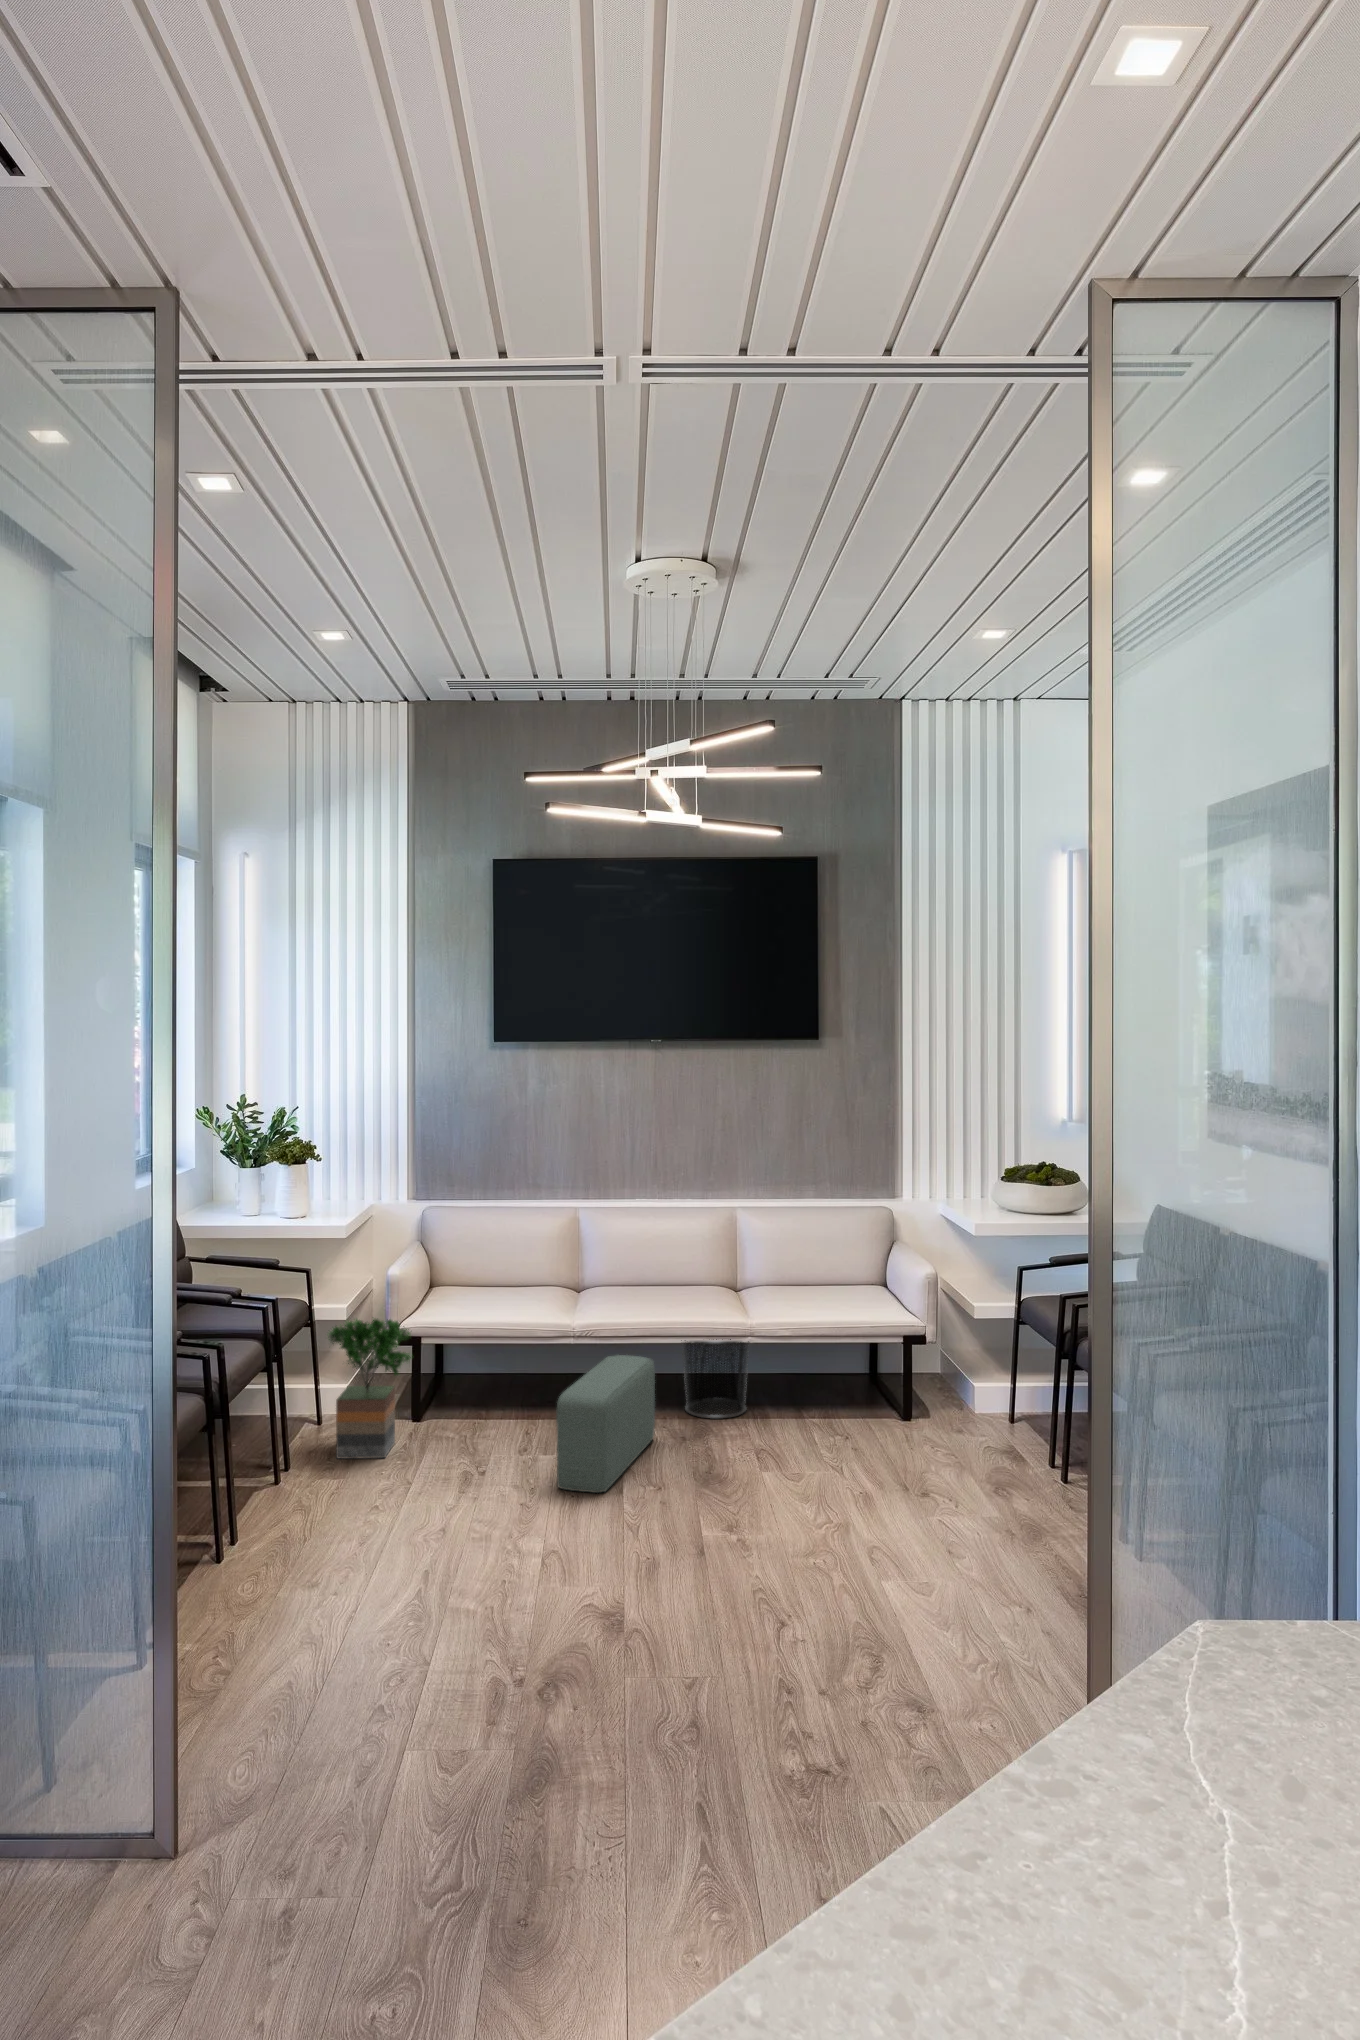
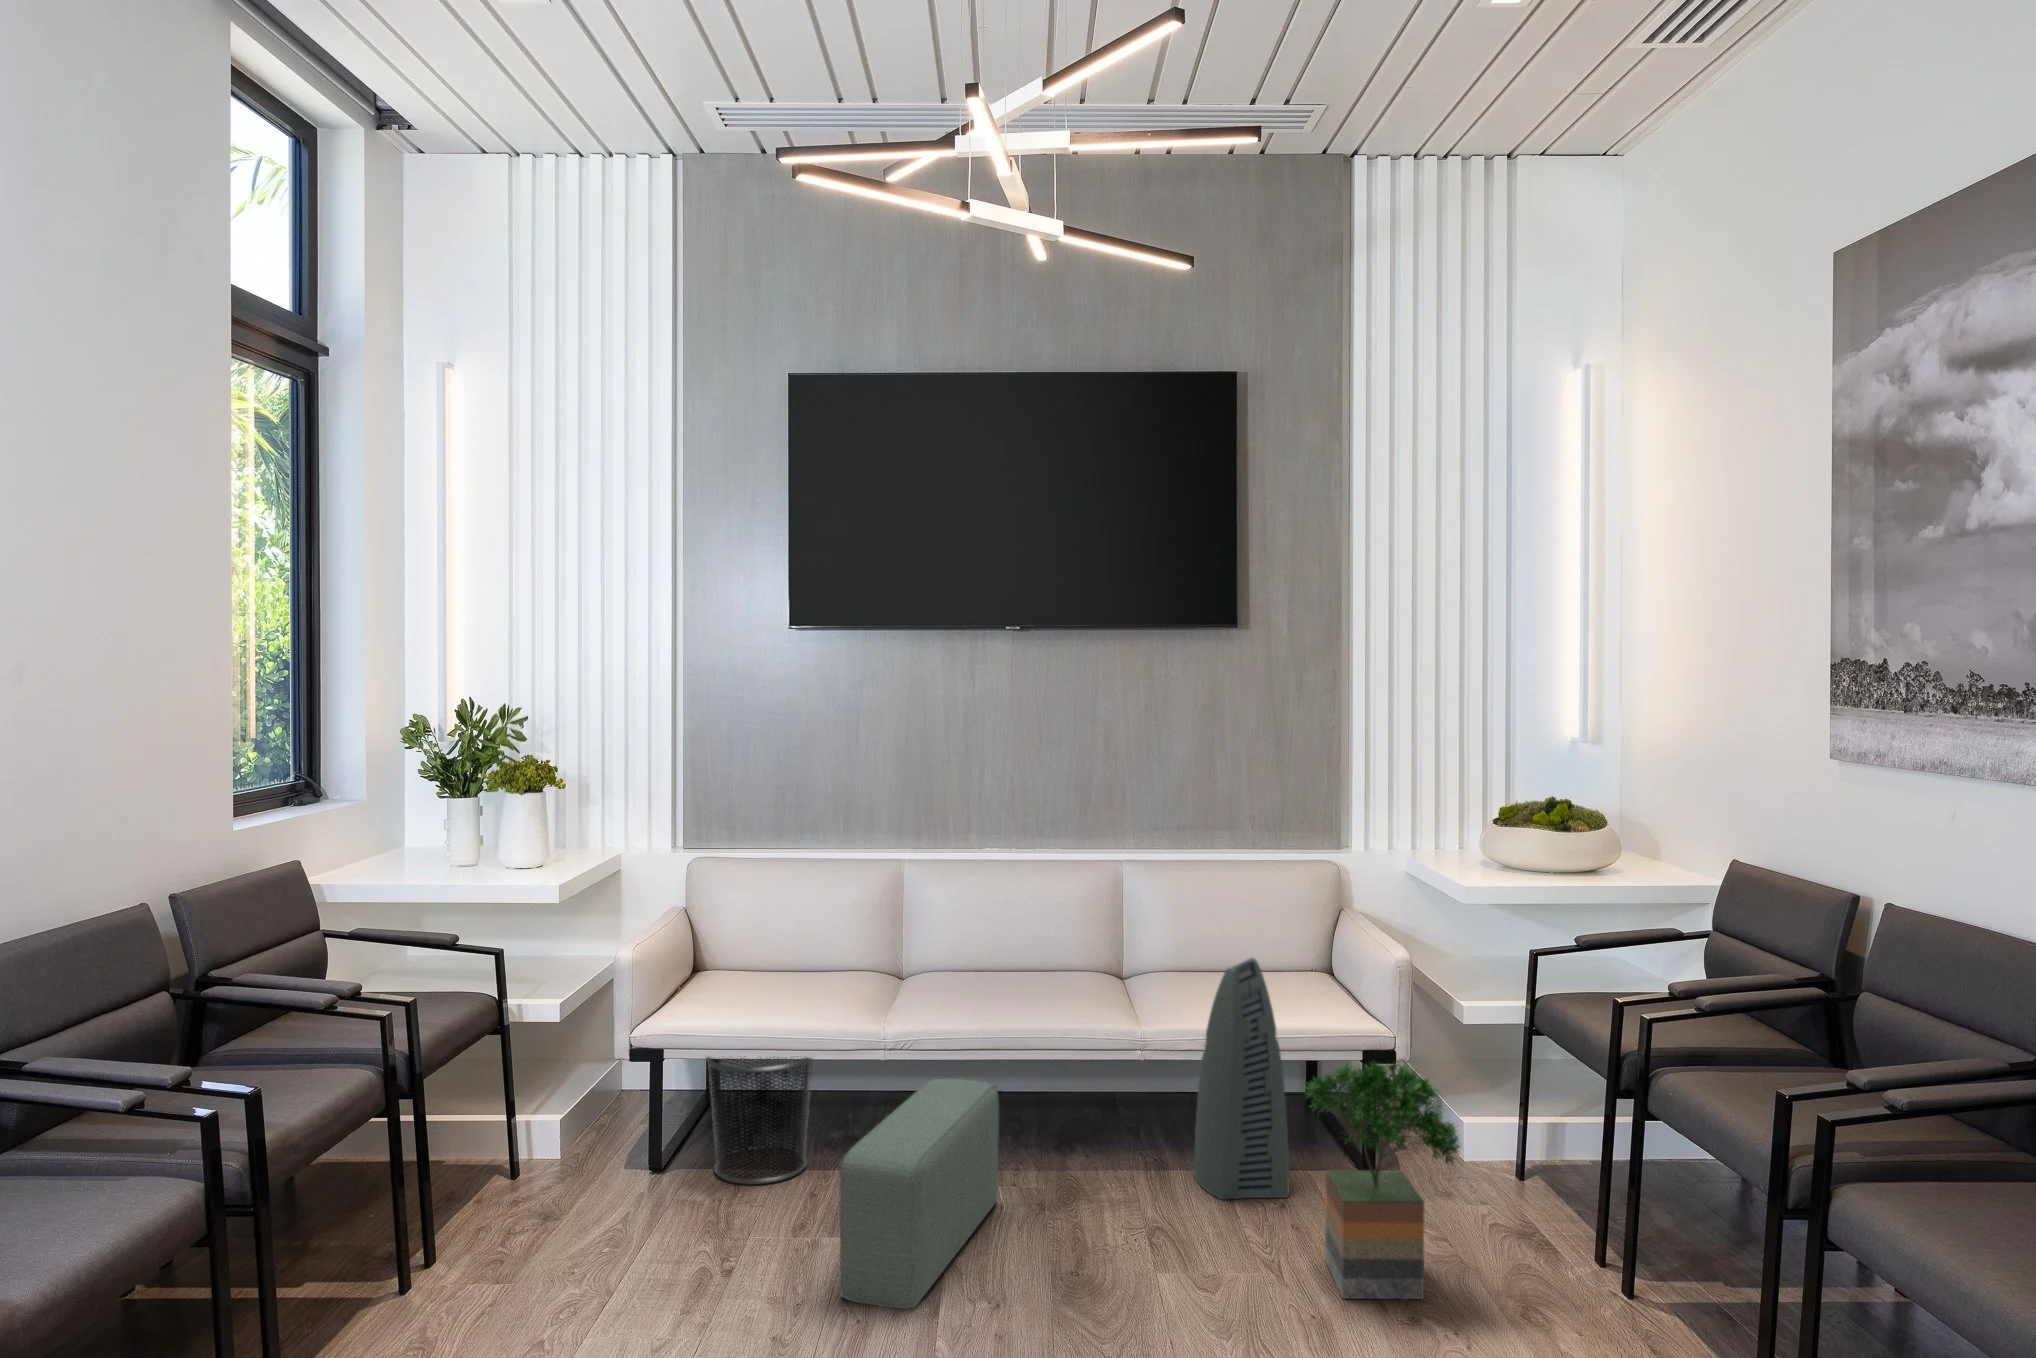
air purifier: none [788,1273,852,1436] -> present [1194,958,1289,1199]
potted tree: present [328,1319,411,1459] -> present [1305,1062,1461,1299]
waste bin: present [681,1339,750,1419] -> present [706,1056,812,1184]

